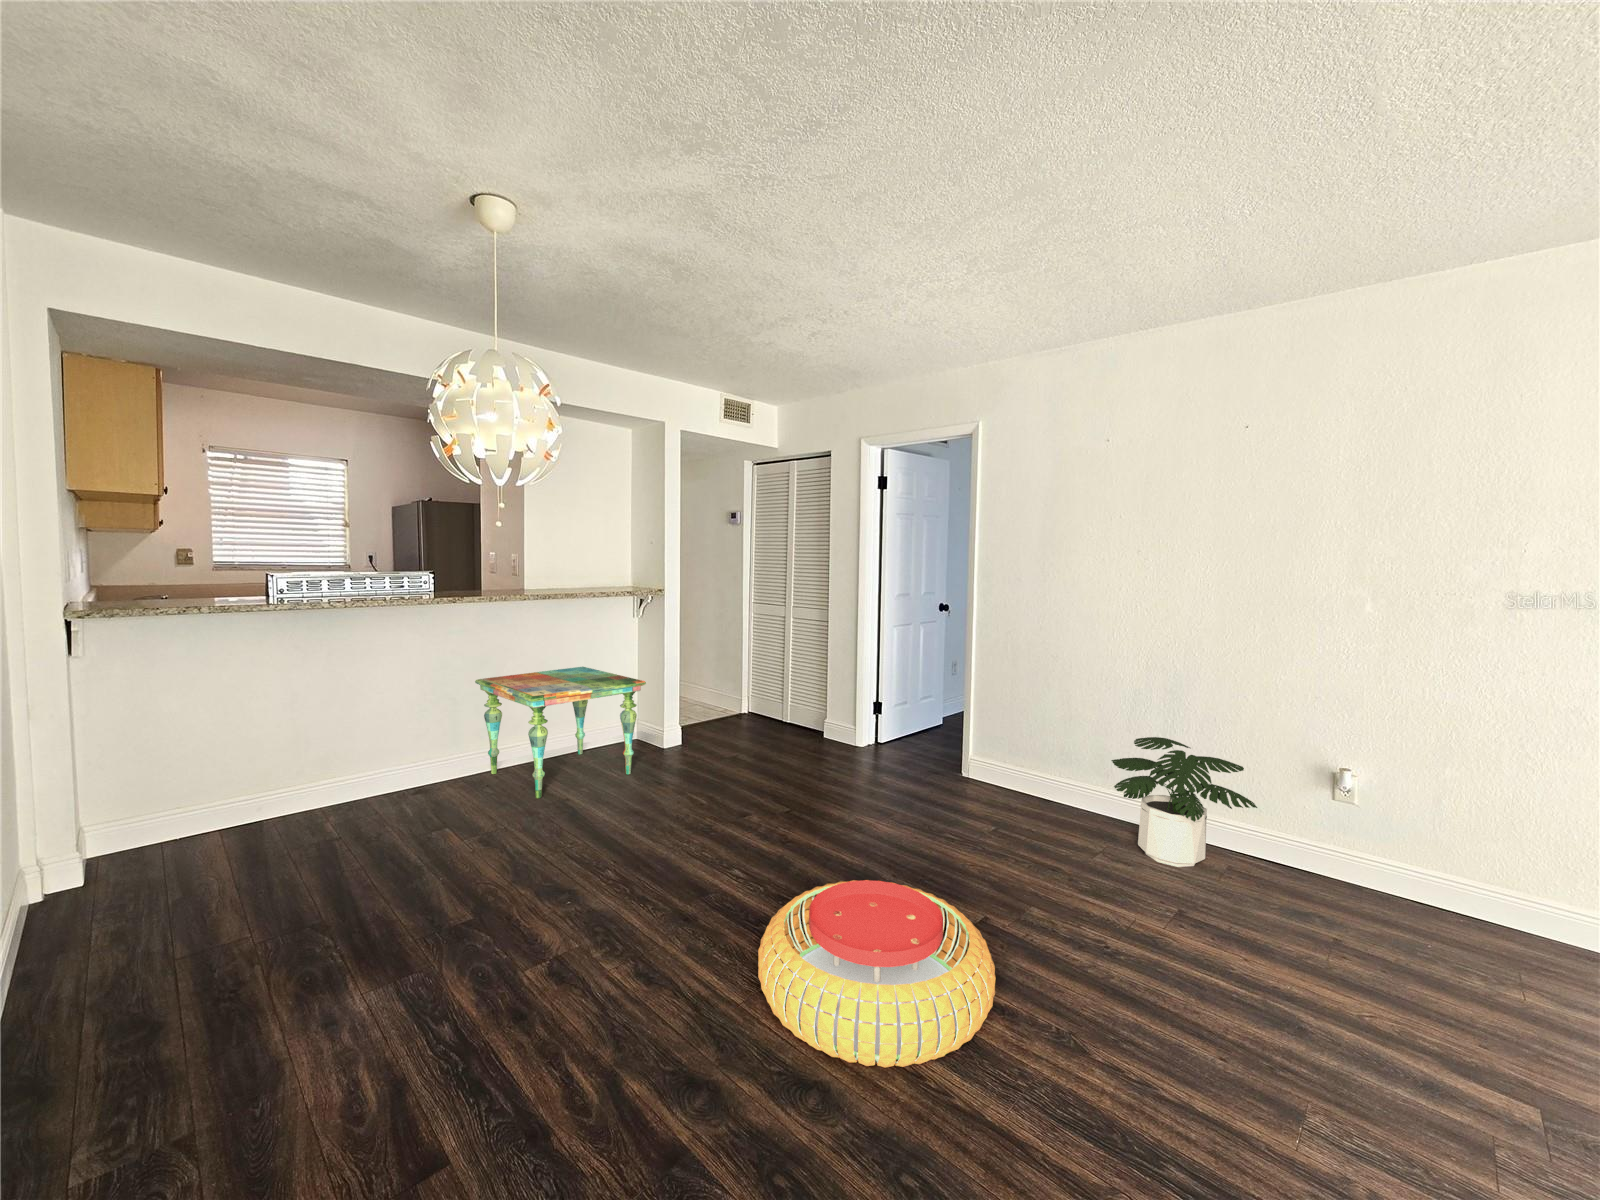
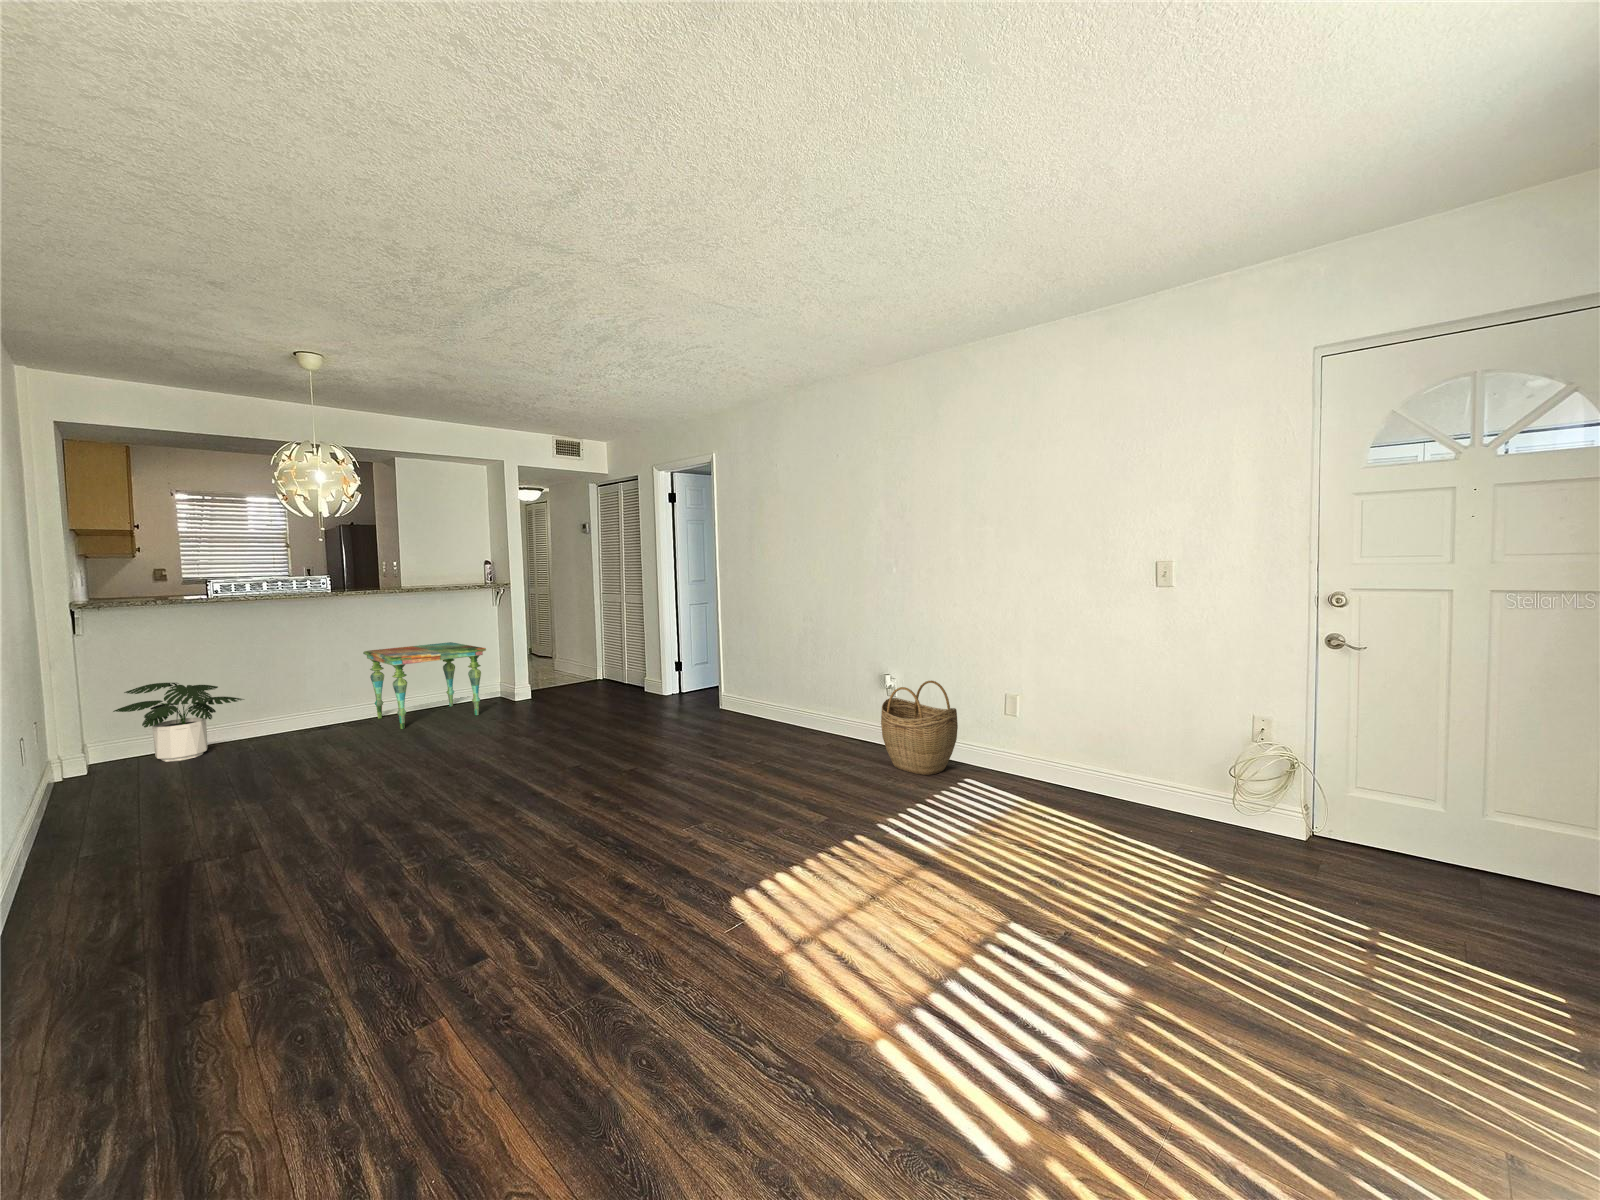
potted plant: present [1111,737,1257,867] -> present [113,683,244,762]
woven basket: none [1388,793,1567,964] -> present [881,681,958,775]
pouf: present [758,880,996,1068] -> none [457,740,599,817]

